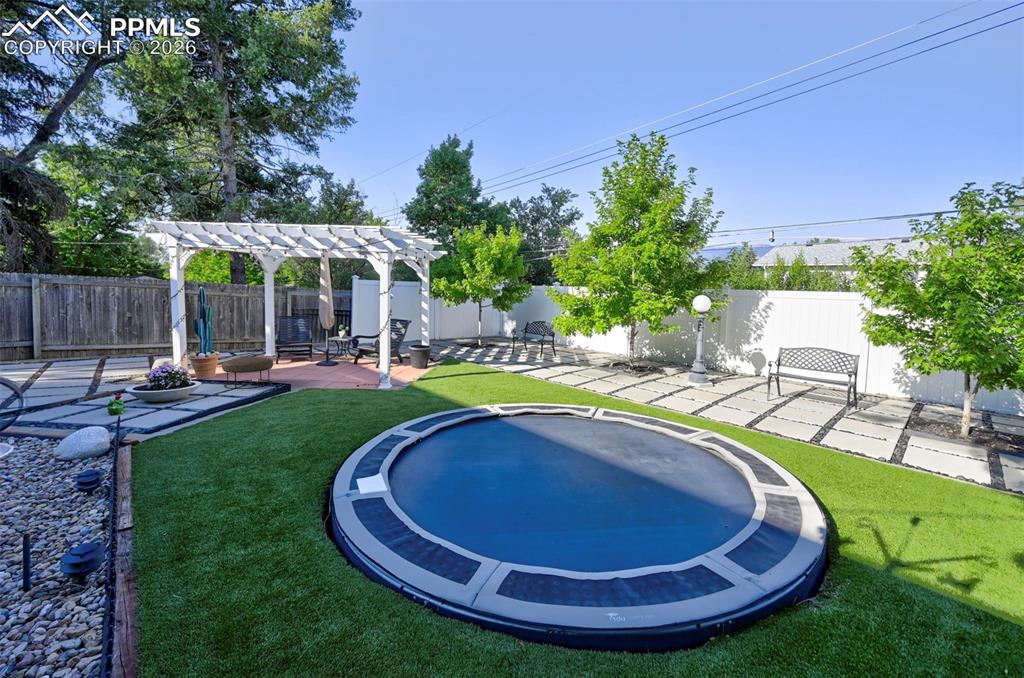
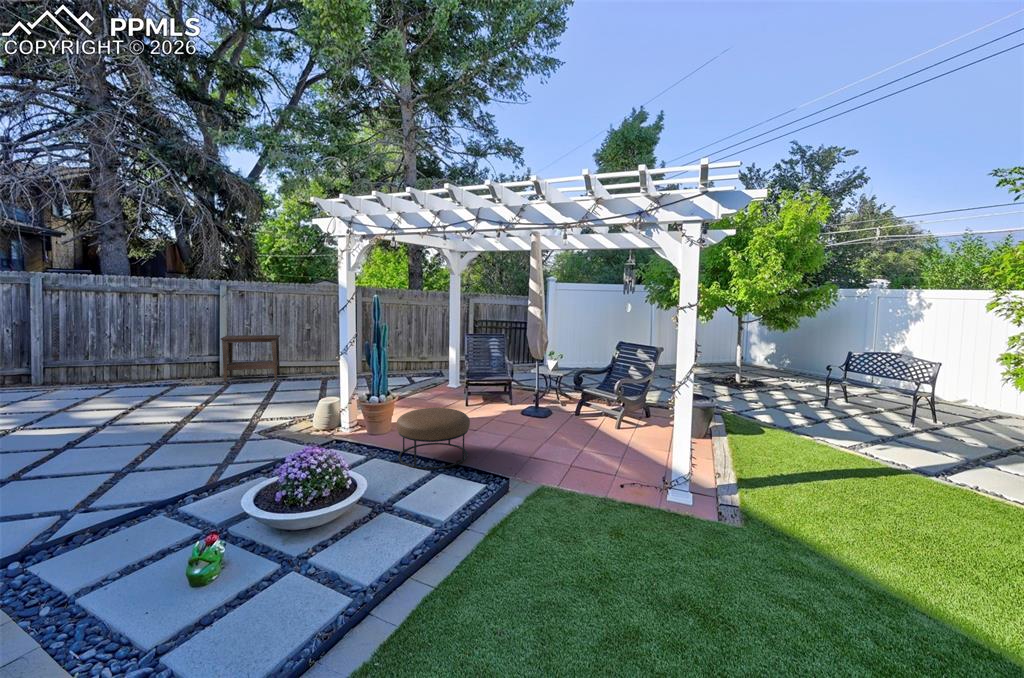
side table: none [39,322,101,362] -> present [221,335,280,382]

